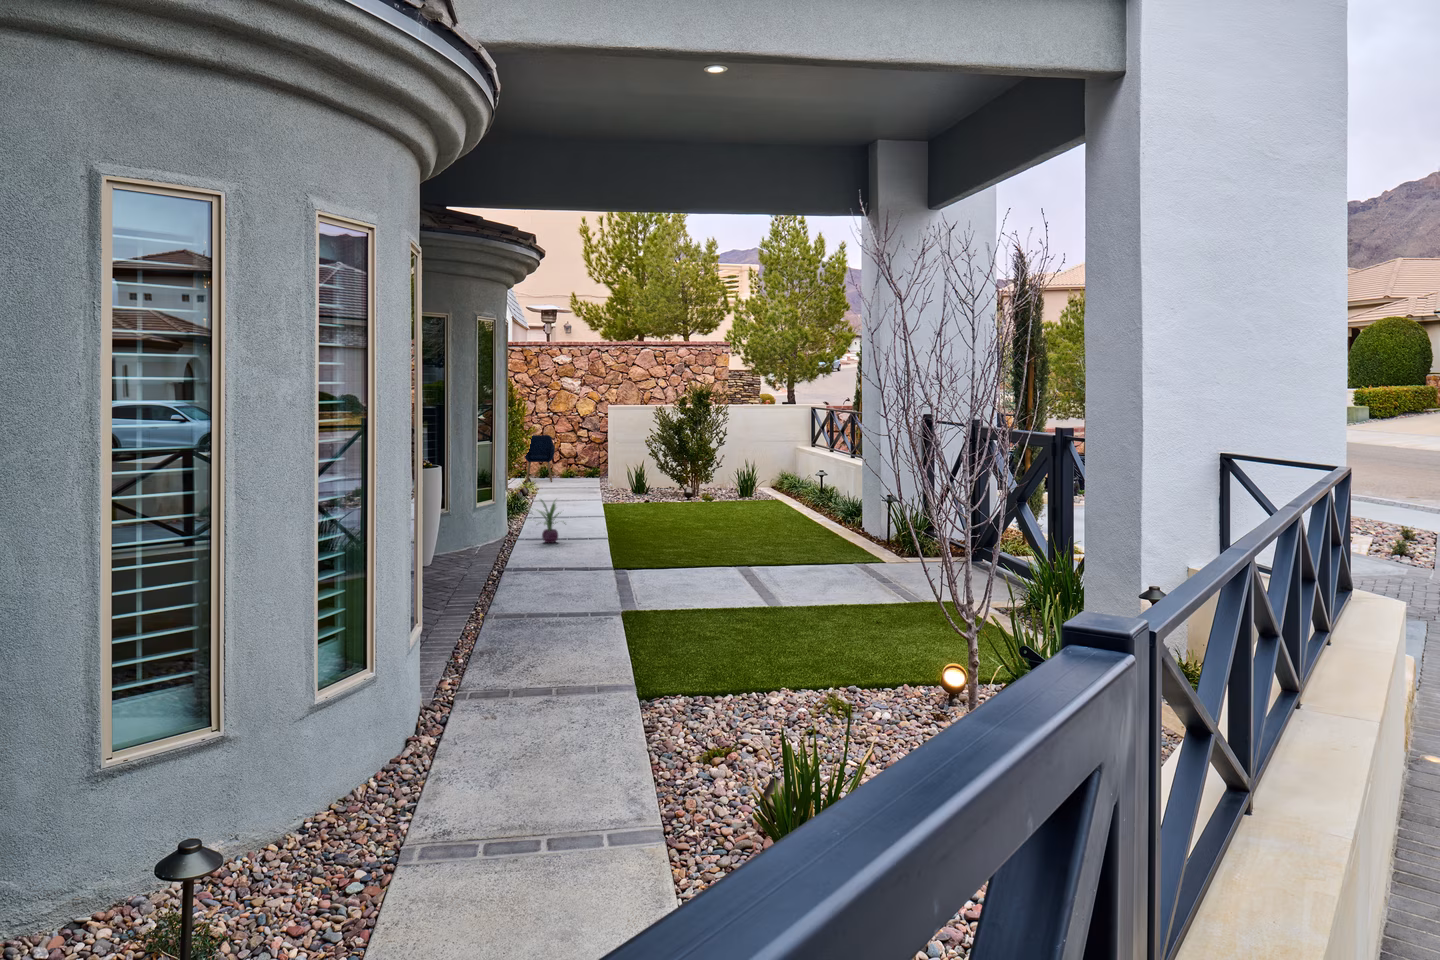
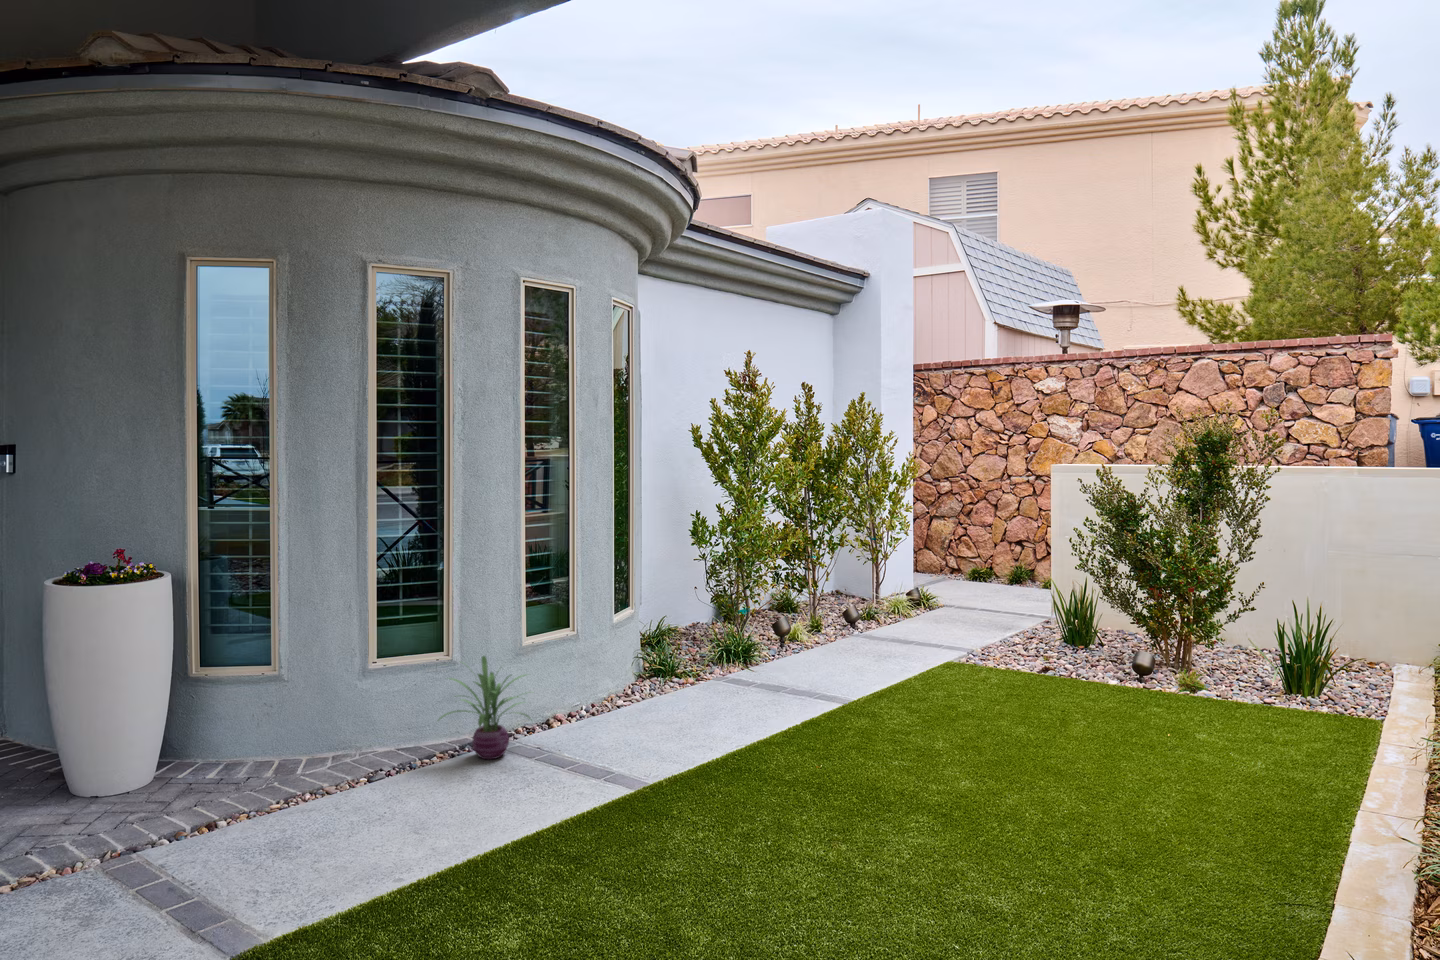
chair: present [525,435,555,482] -> none [968,511,1027,591]

